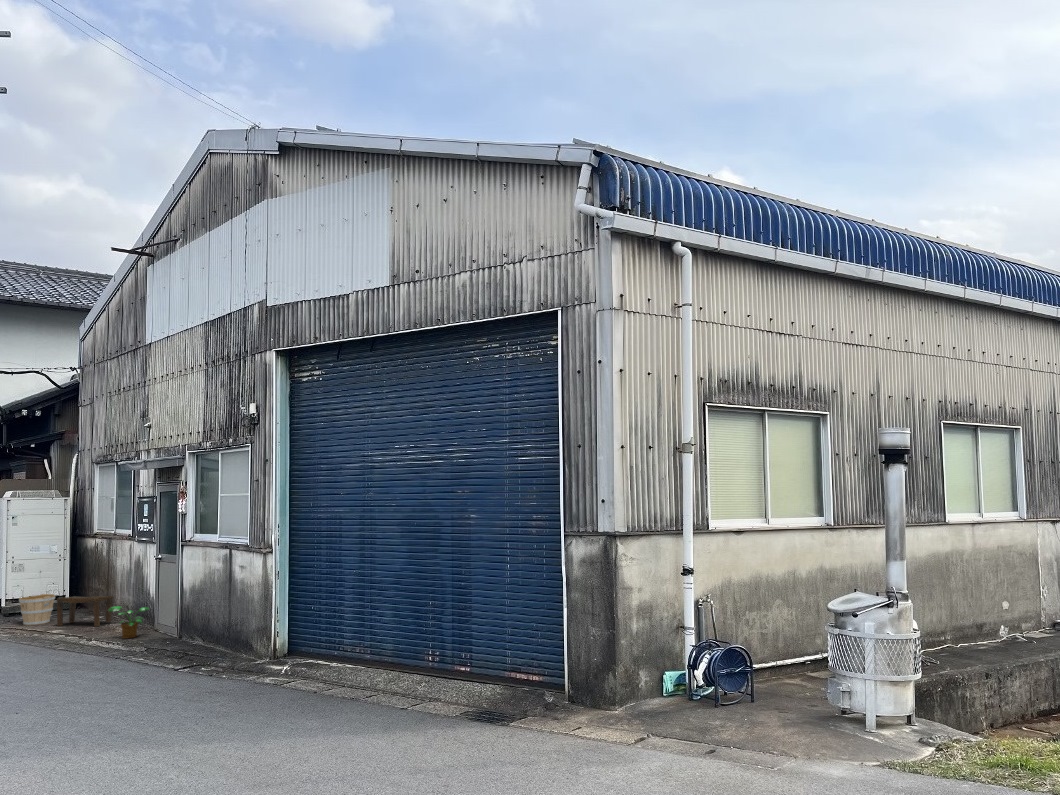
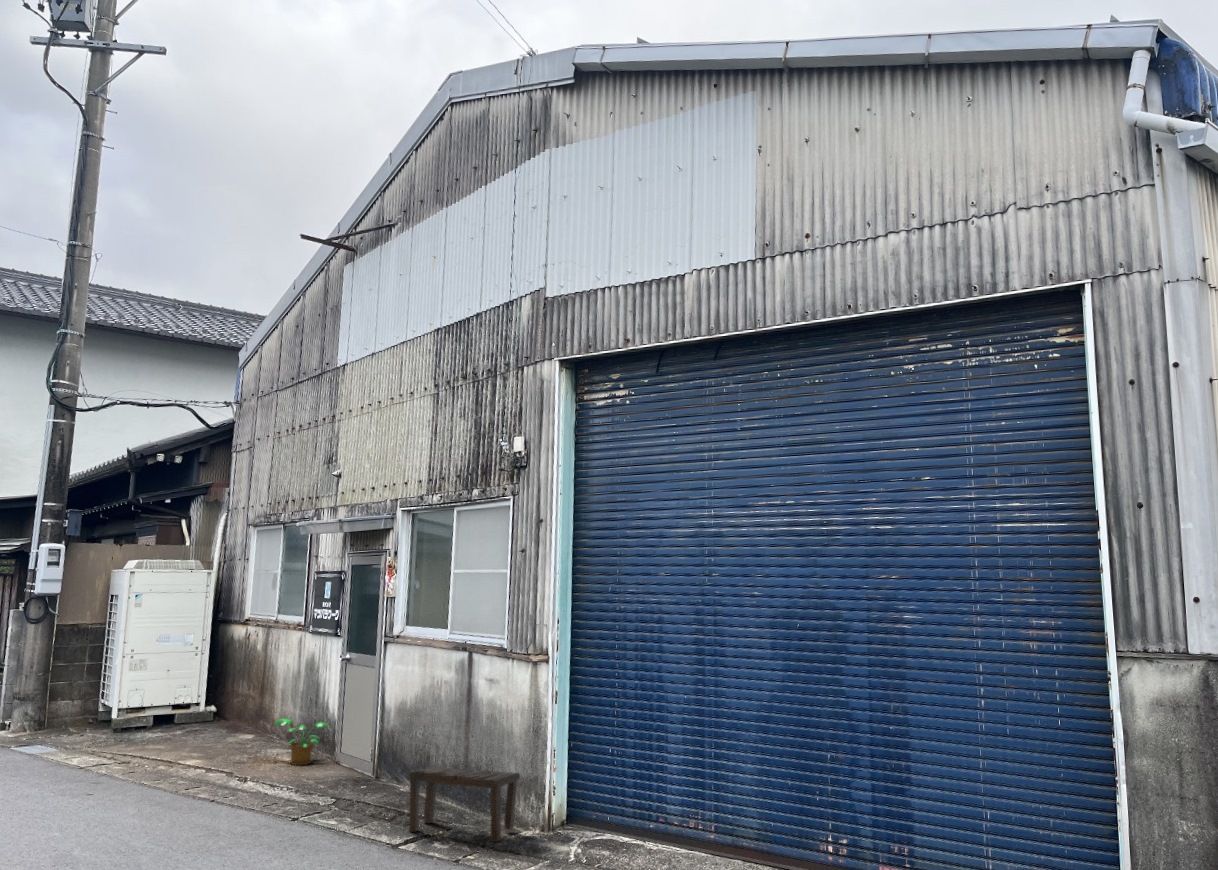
wooden bucket: present [19,594,55,625] -> none [150,695,196,736]
bench: present [57,596,113,627] -> present [409,766,520,842]

